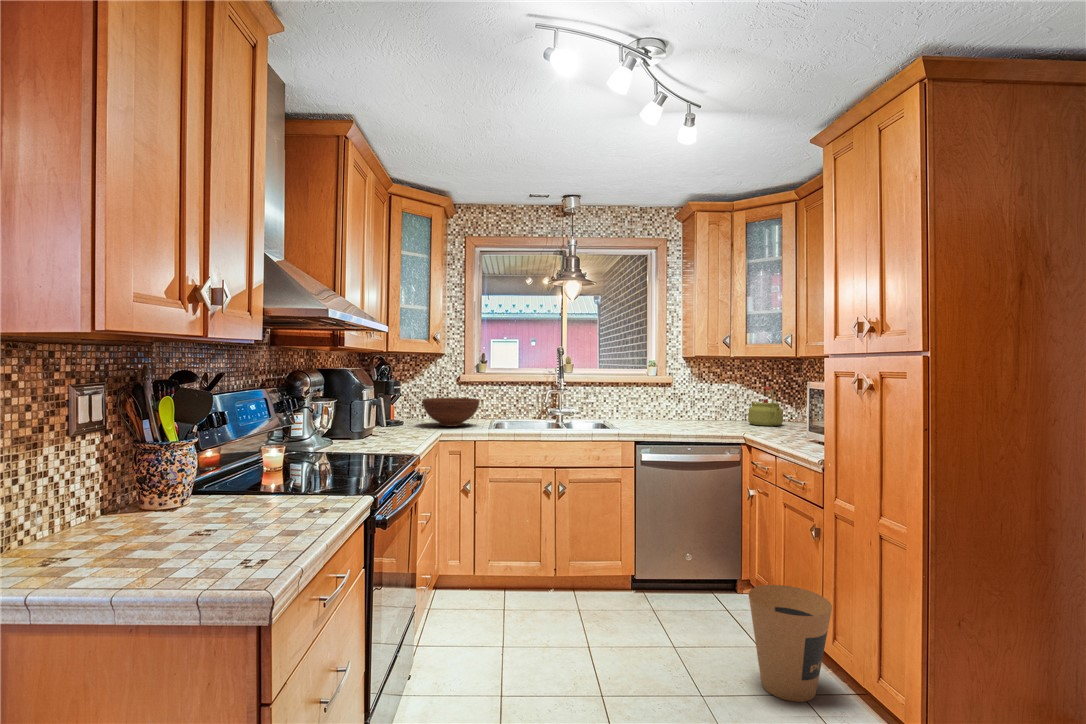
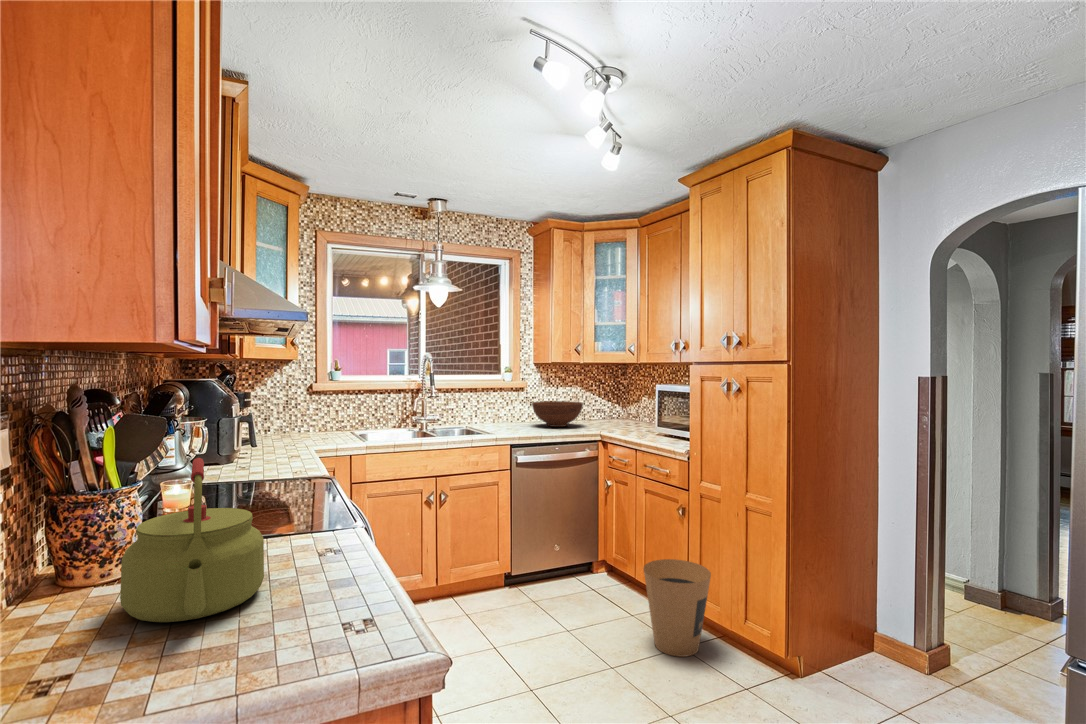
kettle: present [748,386,783,426] -> present [120,458,264,622]
fruit bowl: present [422,398,480,426] -> present [532,401,583,427]

